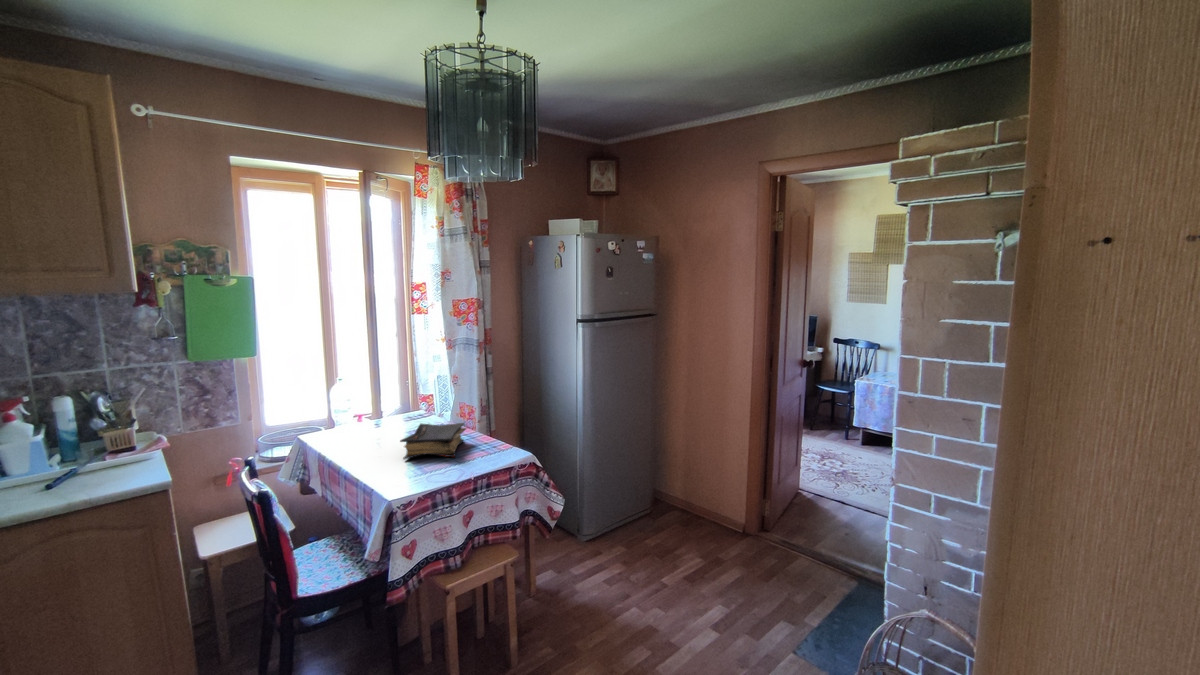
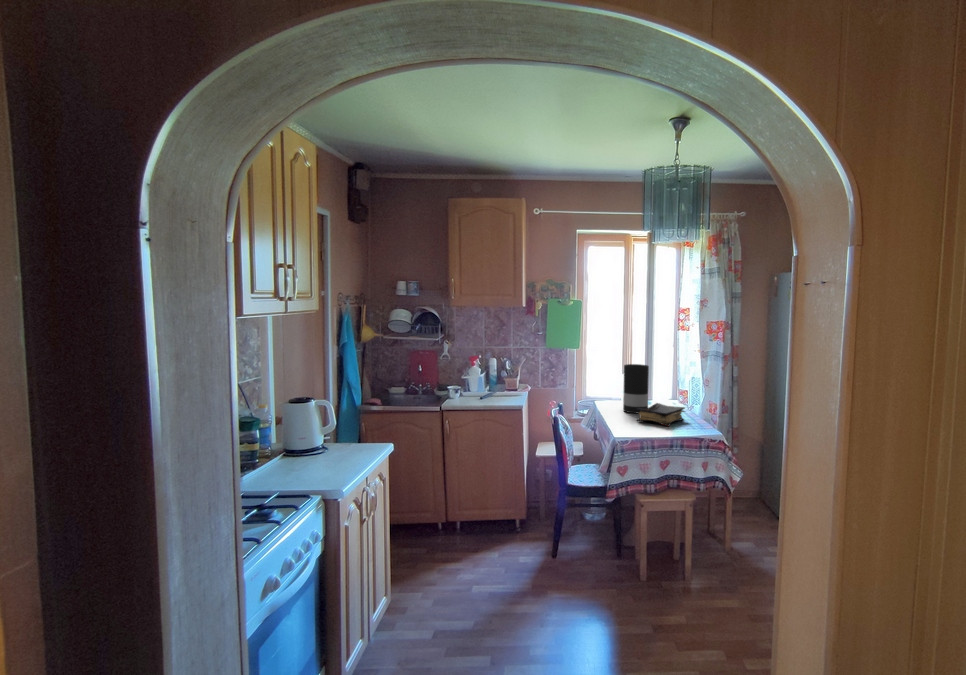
vase: none [359,369,403,447] -> present [623,364,649,413]

